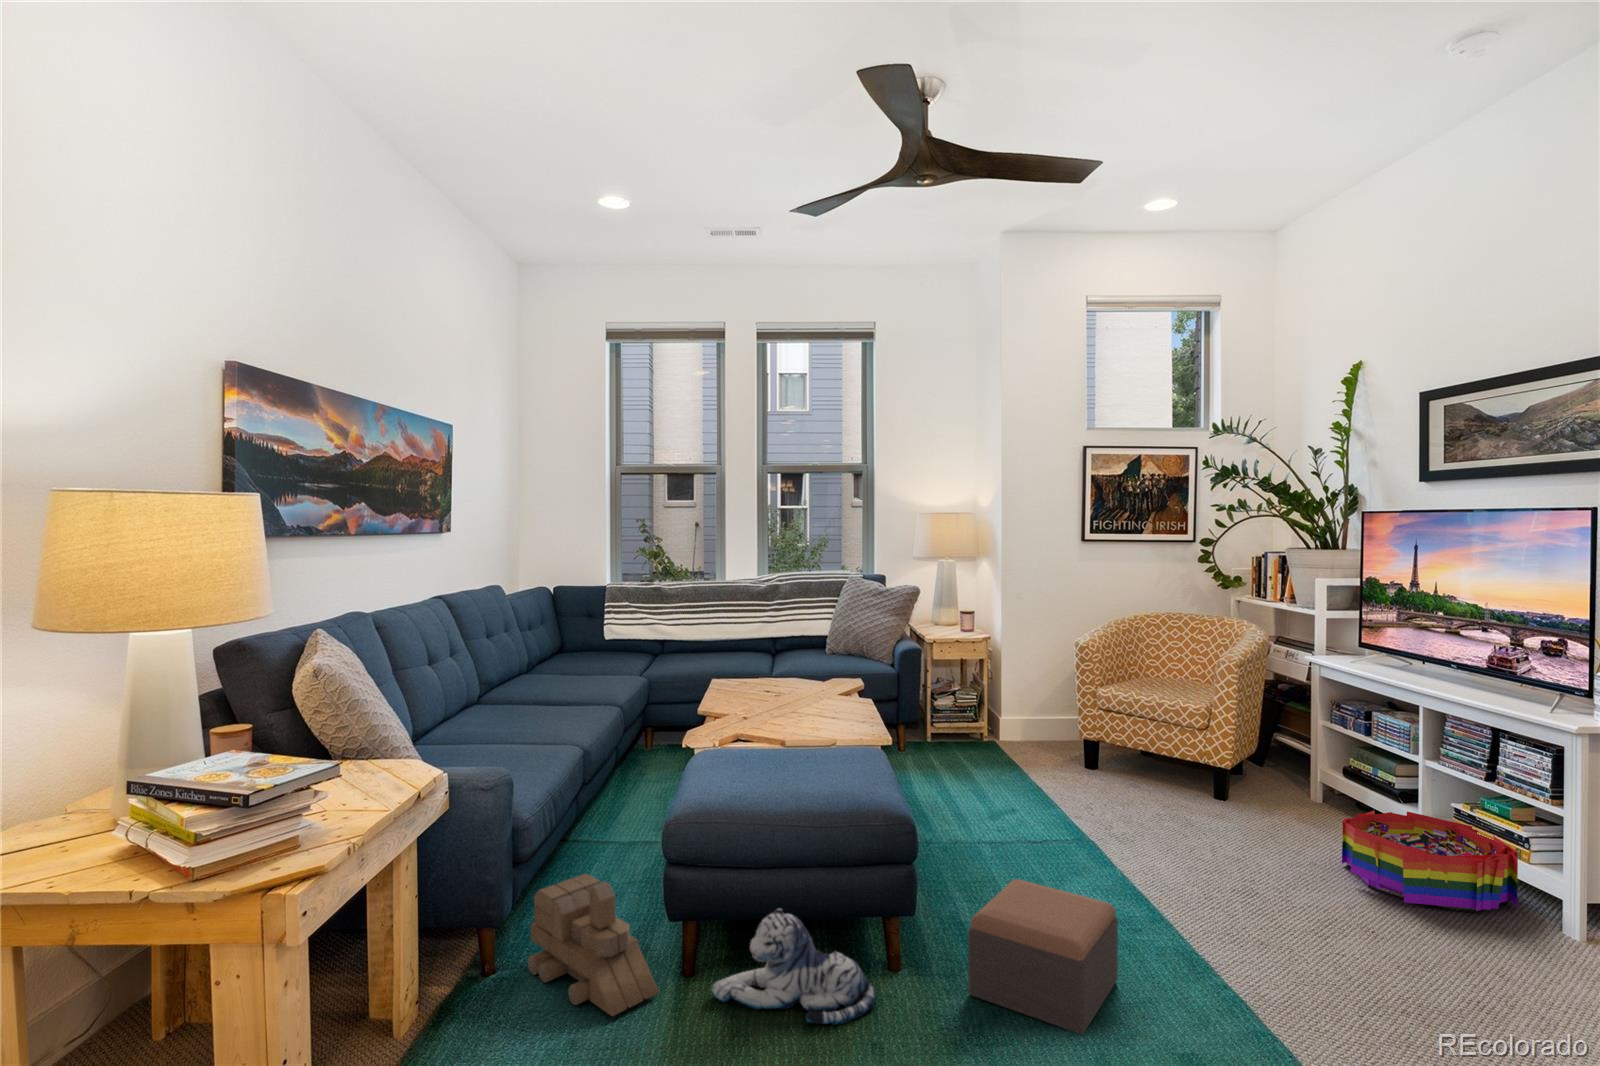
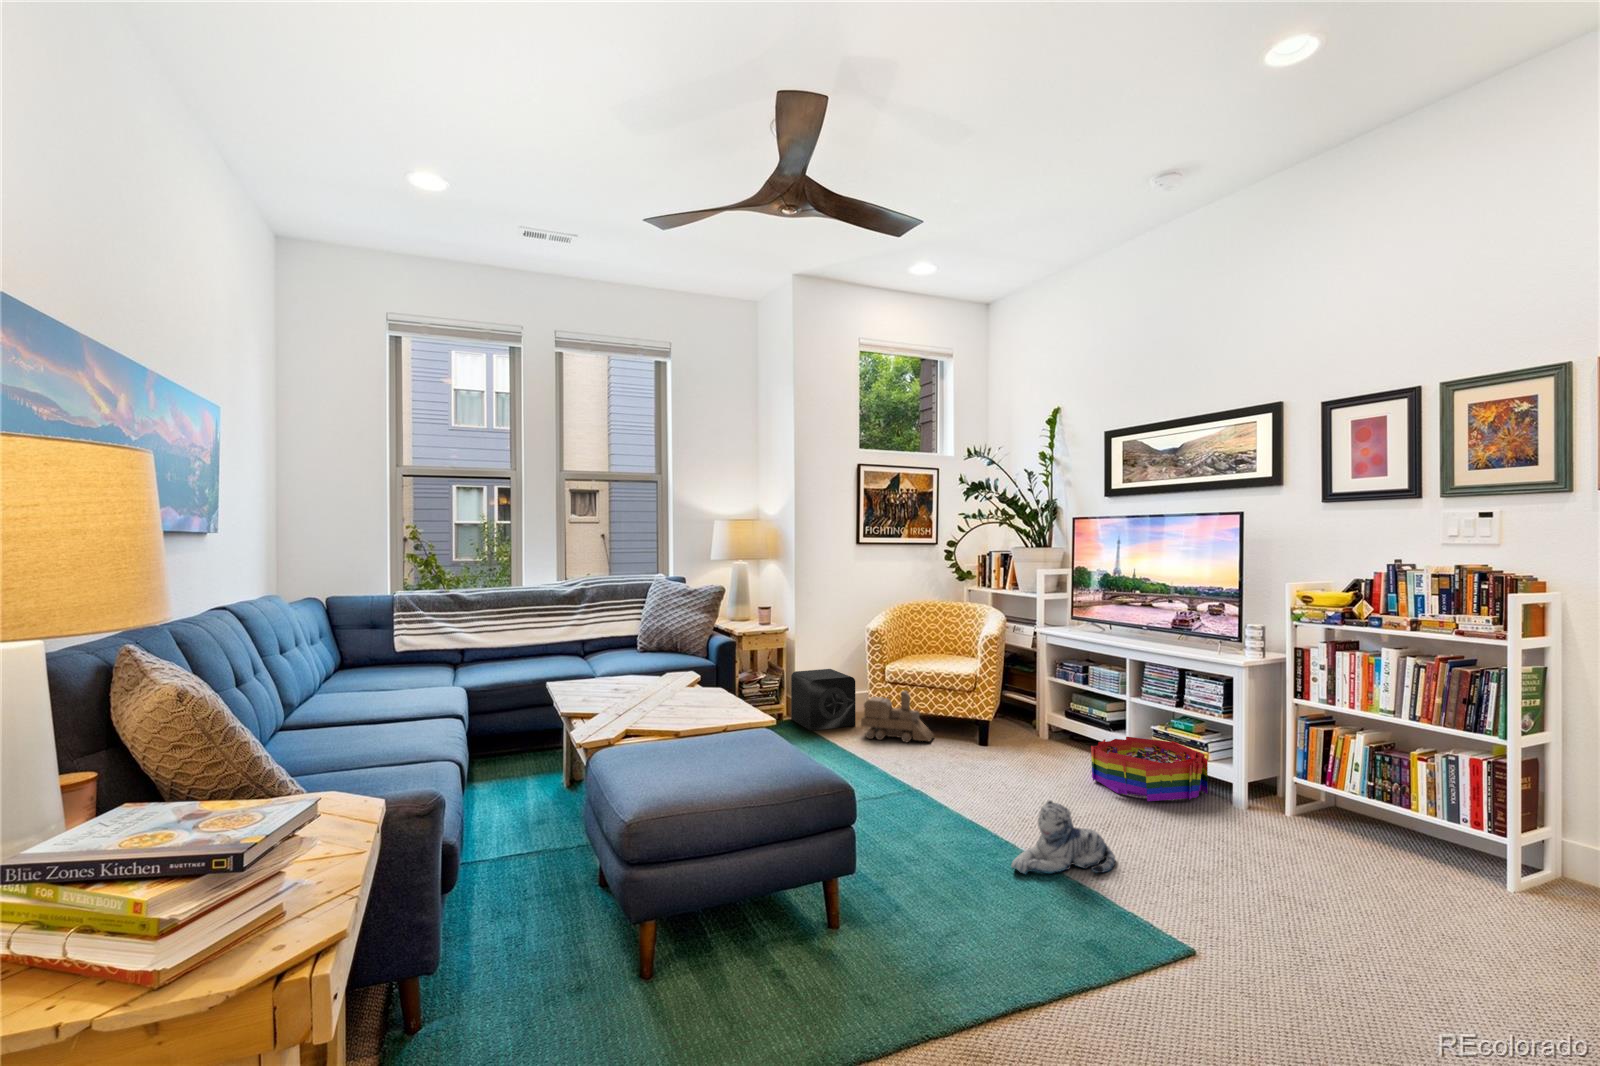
speaker: none [997,686,1068,755] -> present [791,669,856,731]
toy train: present [528,874,659,1016] -> present [861,691,934,742]
footstool: present [968,879,1118,1034] -> none [913,823,1018,940]
plush toy: present [712,909,875,1024] -> present [1011,800,1115,874]

